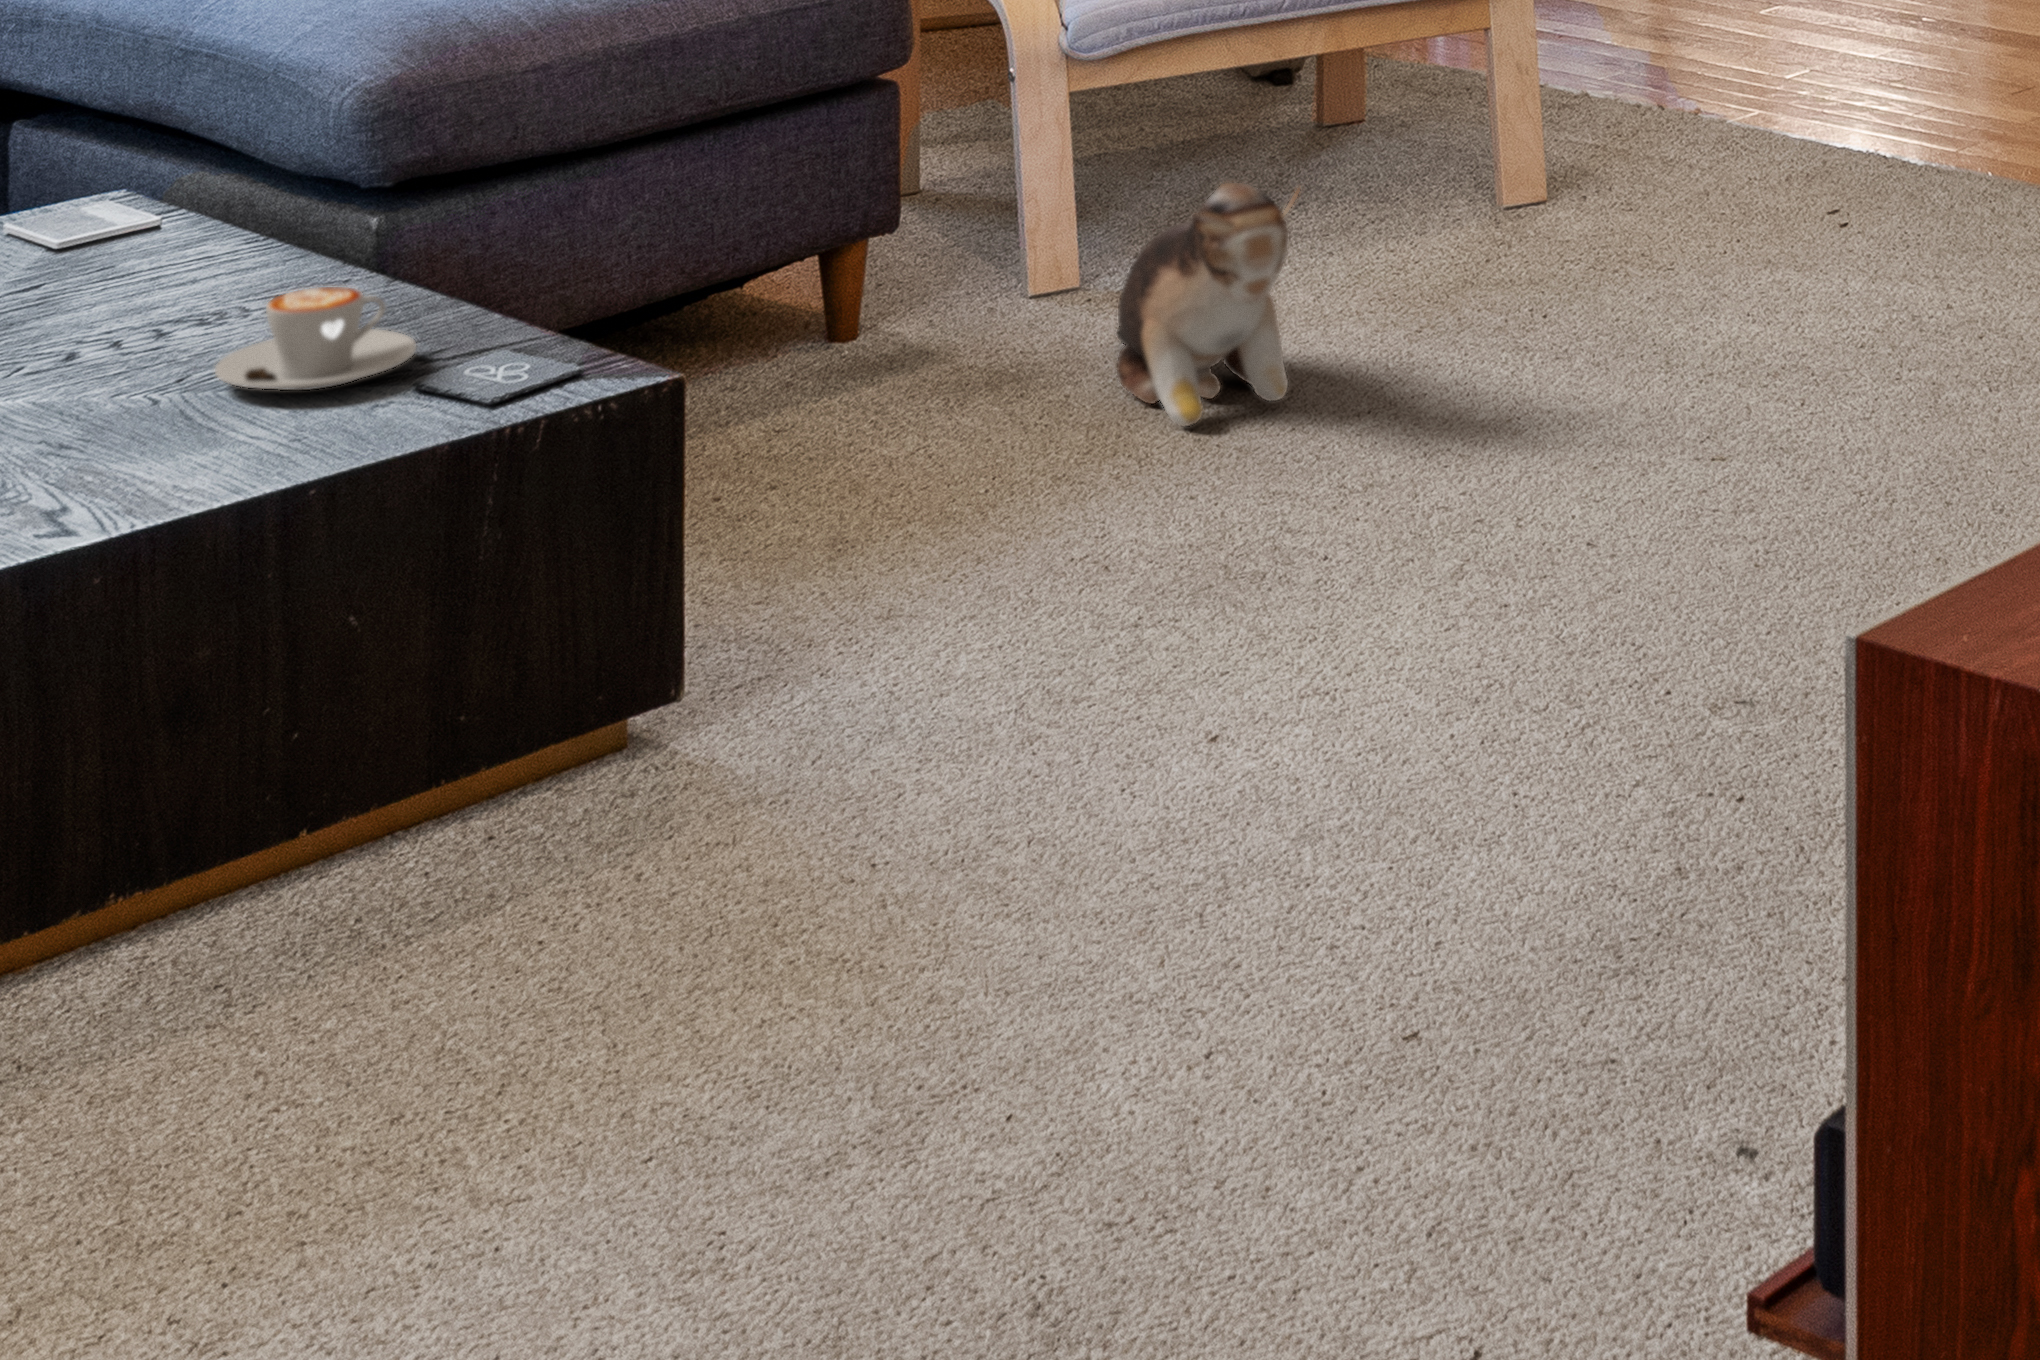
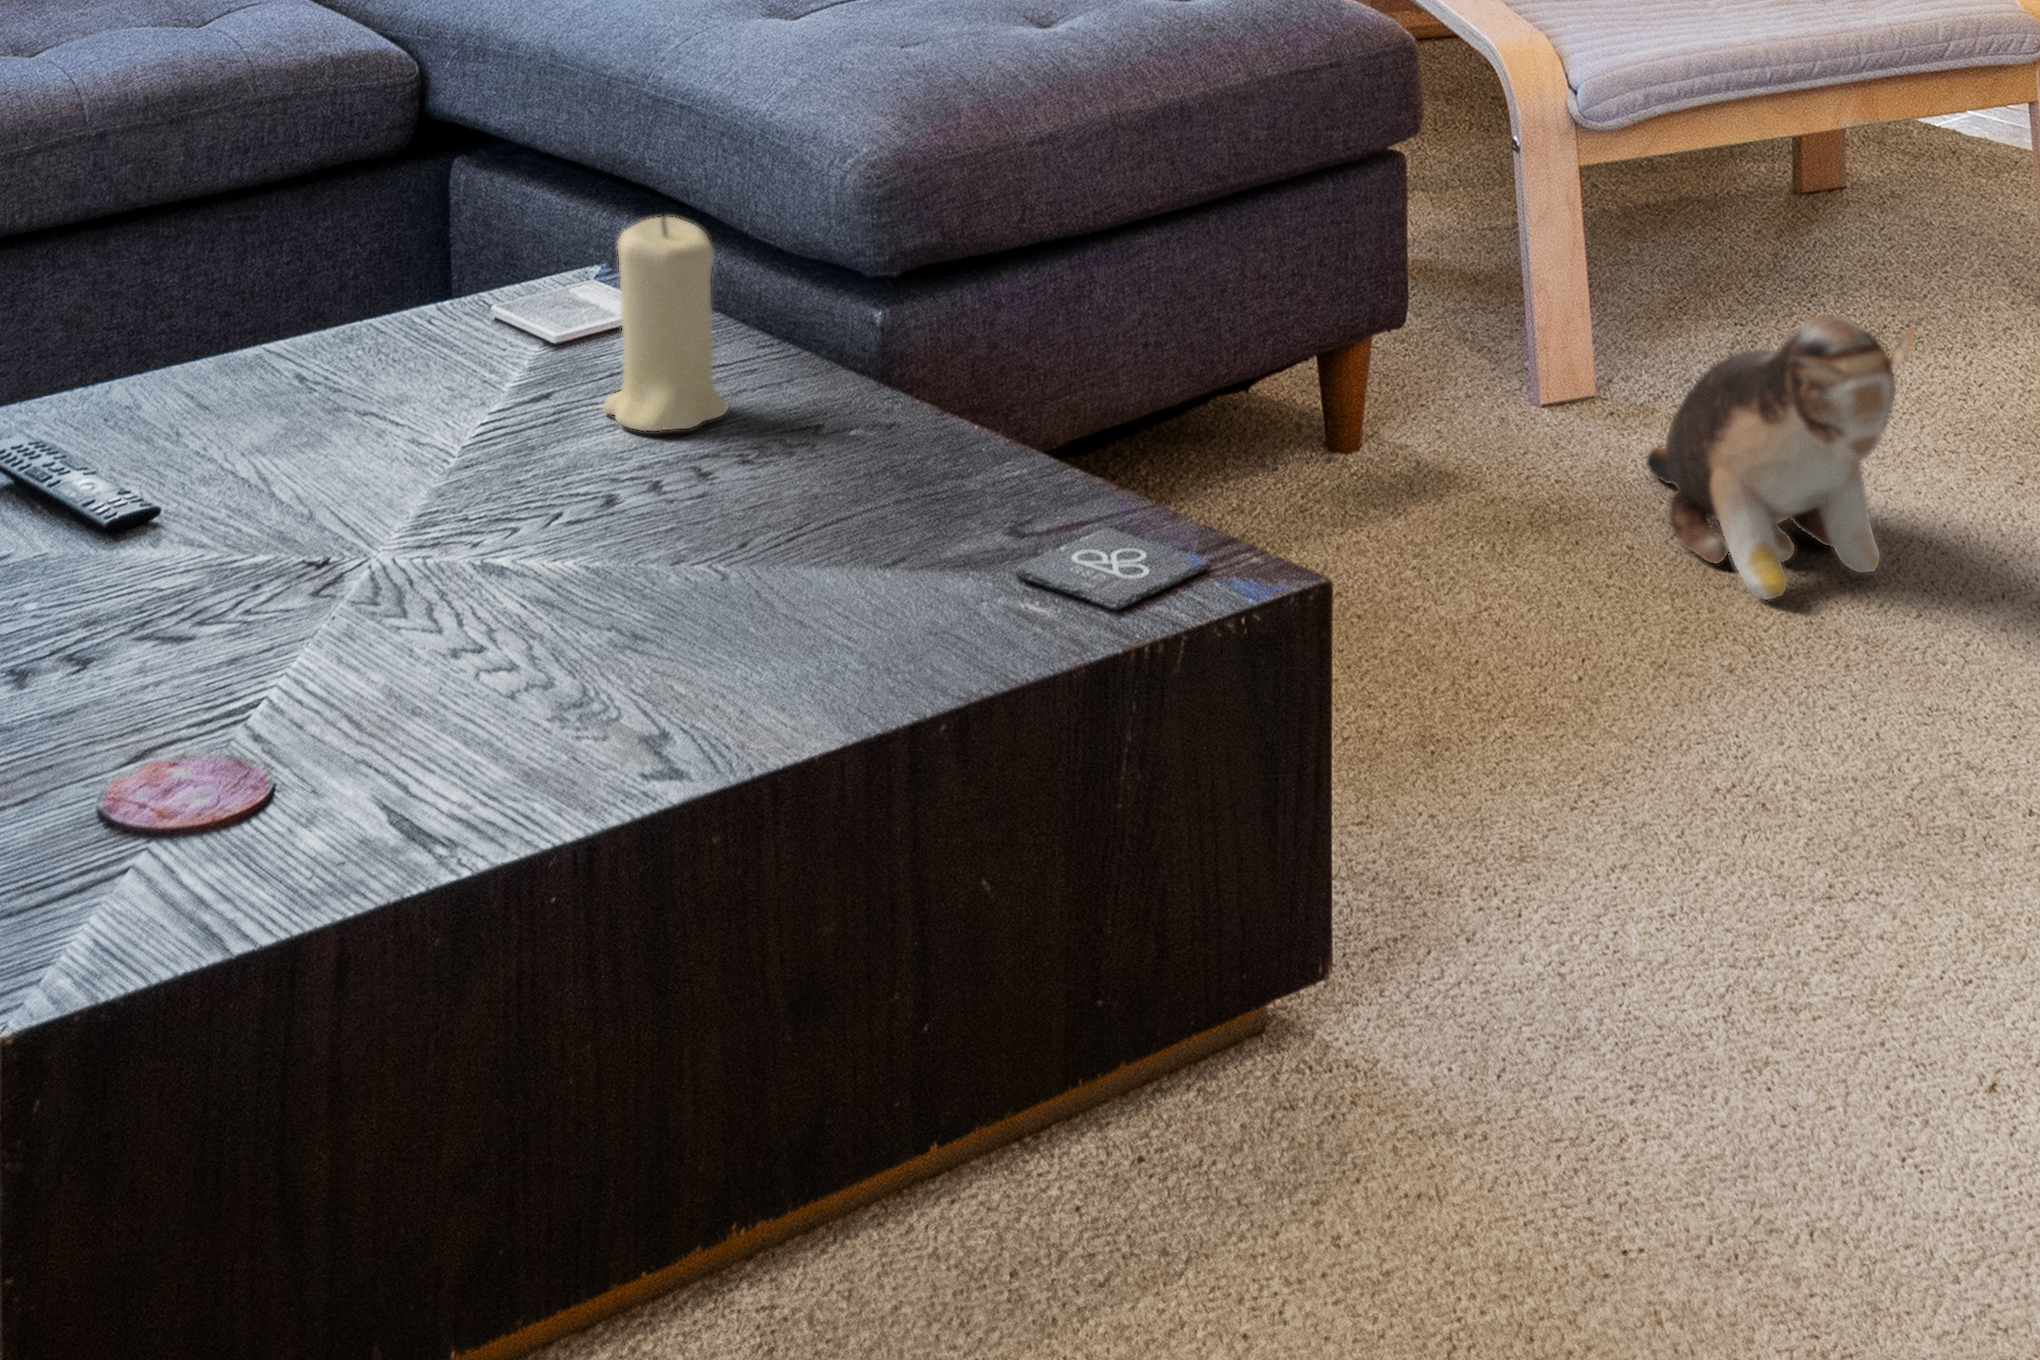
candle: none [91,122,207,306] -> present [603,217,728,431]
coffee cup: present [215,287,416,390] -> none [773,439,993,570]

